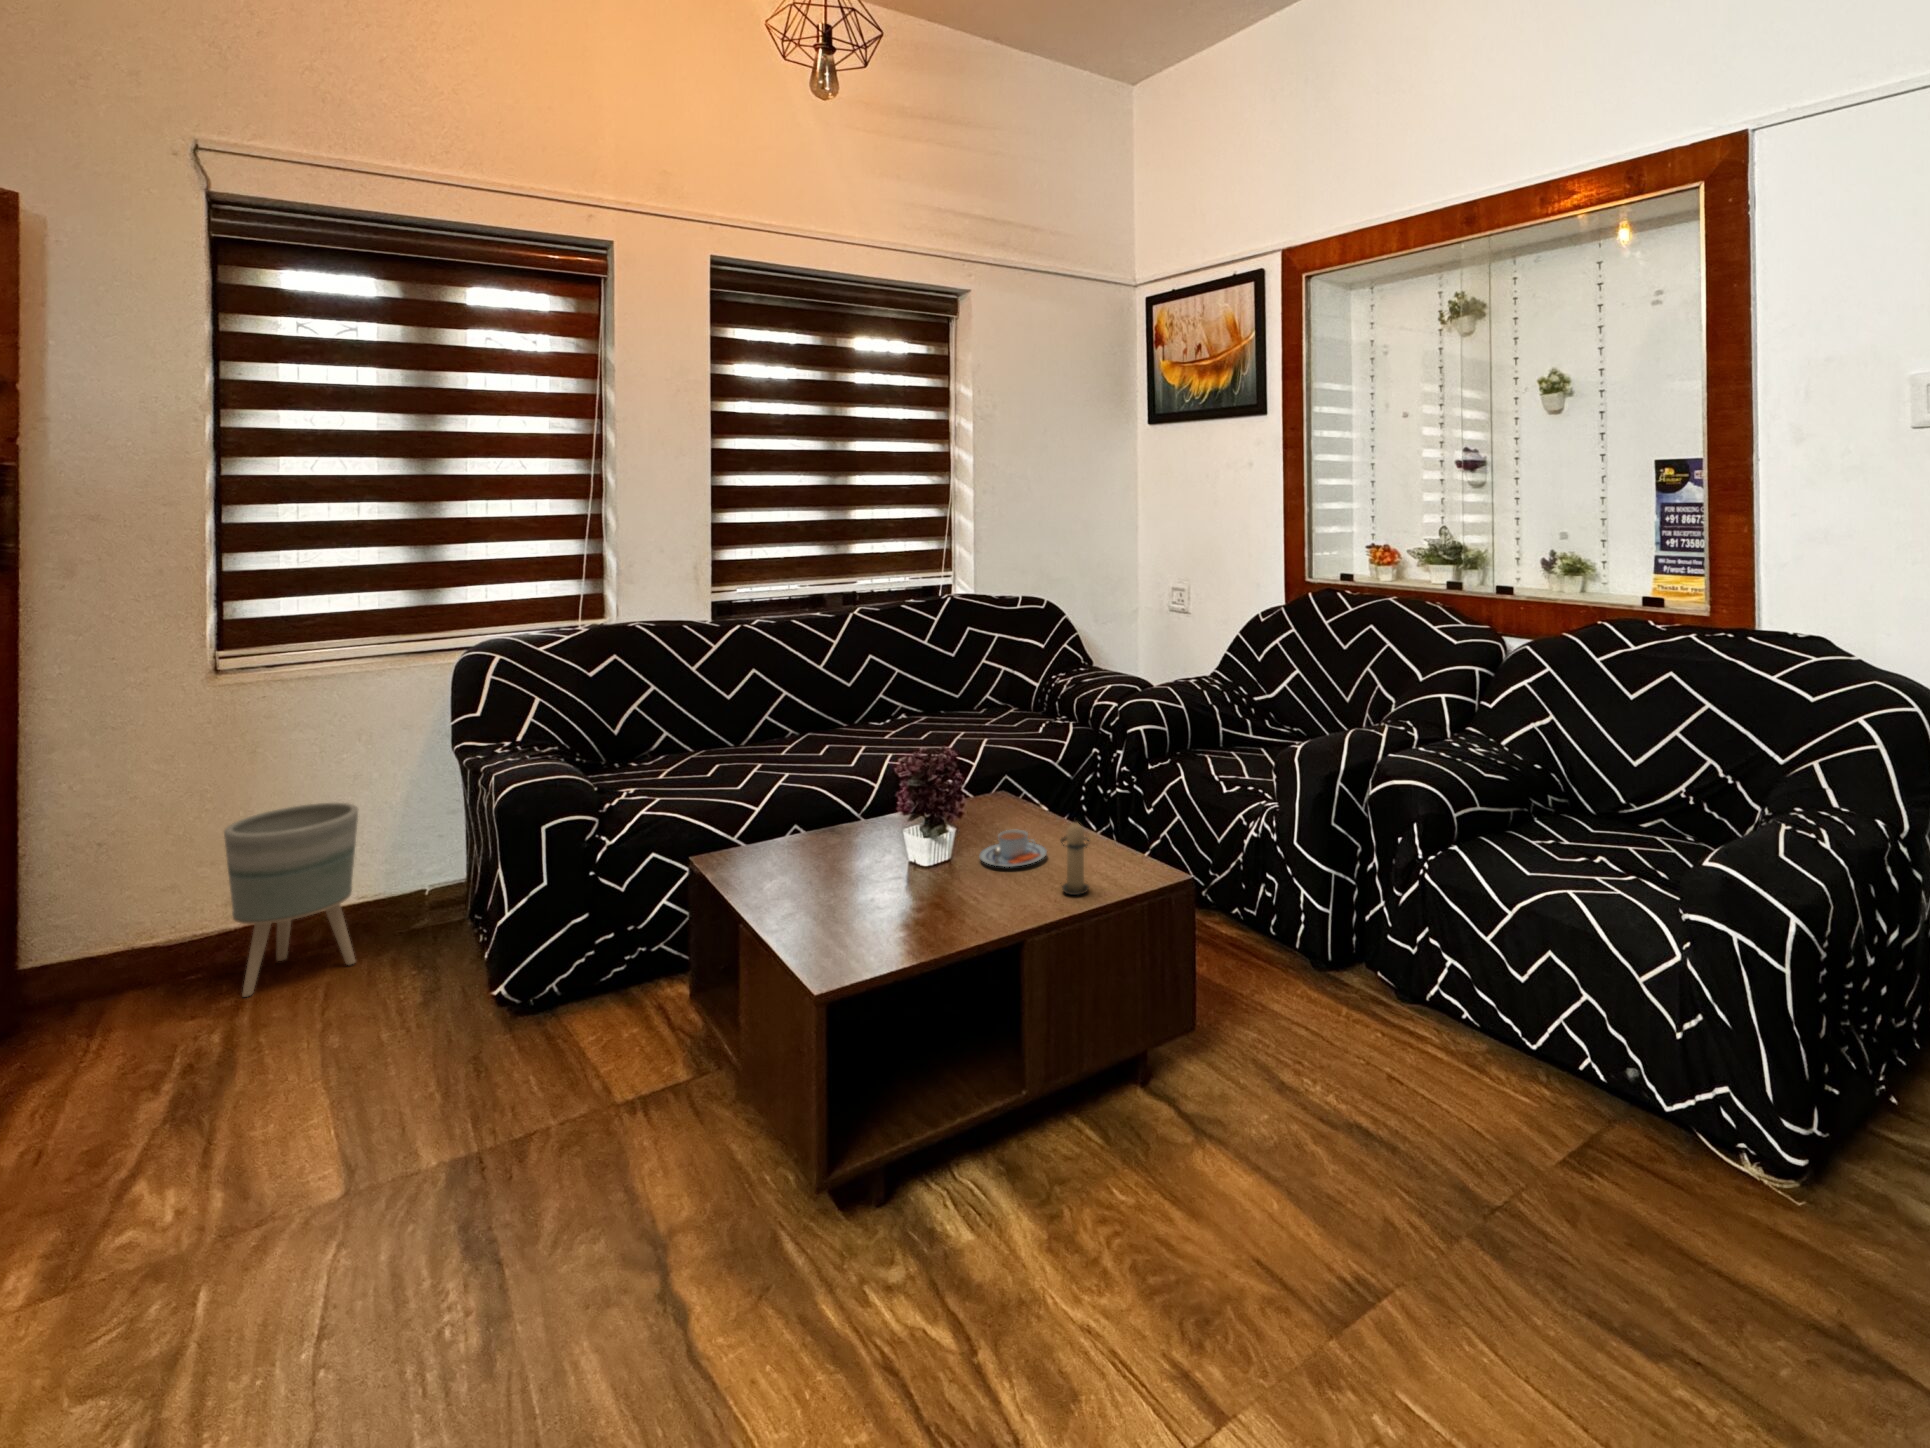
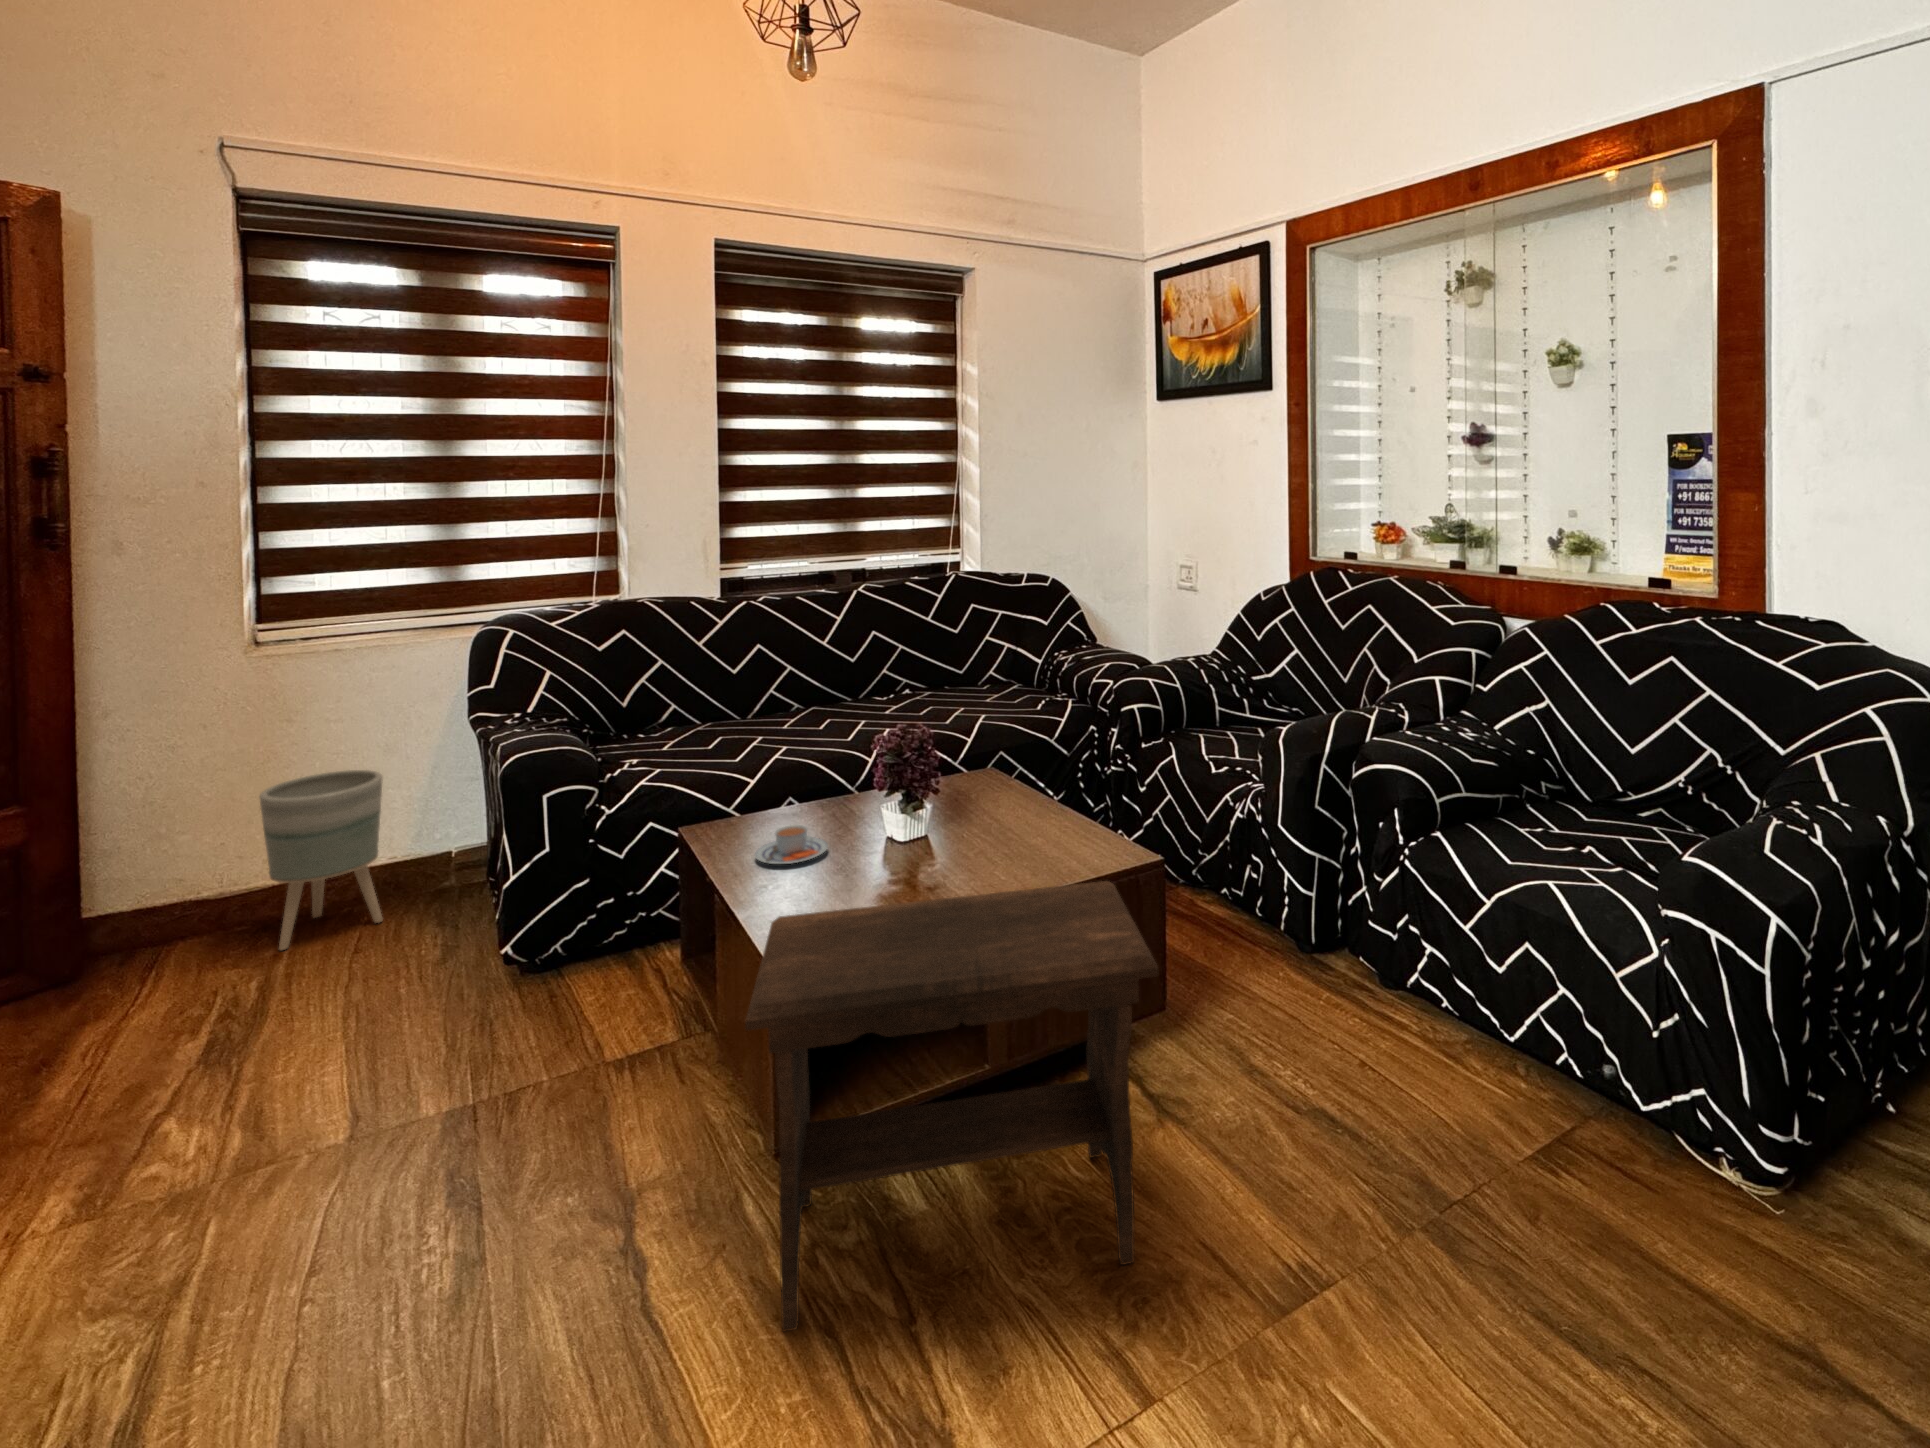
candle: present [1061,822,1089,895] -> none [1024,798,1060,876]
teacup: present [979,830,1047,867] -> present [755,825,828,864]
footstool: none [807,898,1219,1377] -> present [745,881,1159,1332]

